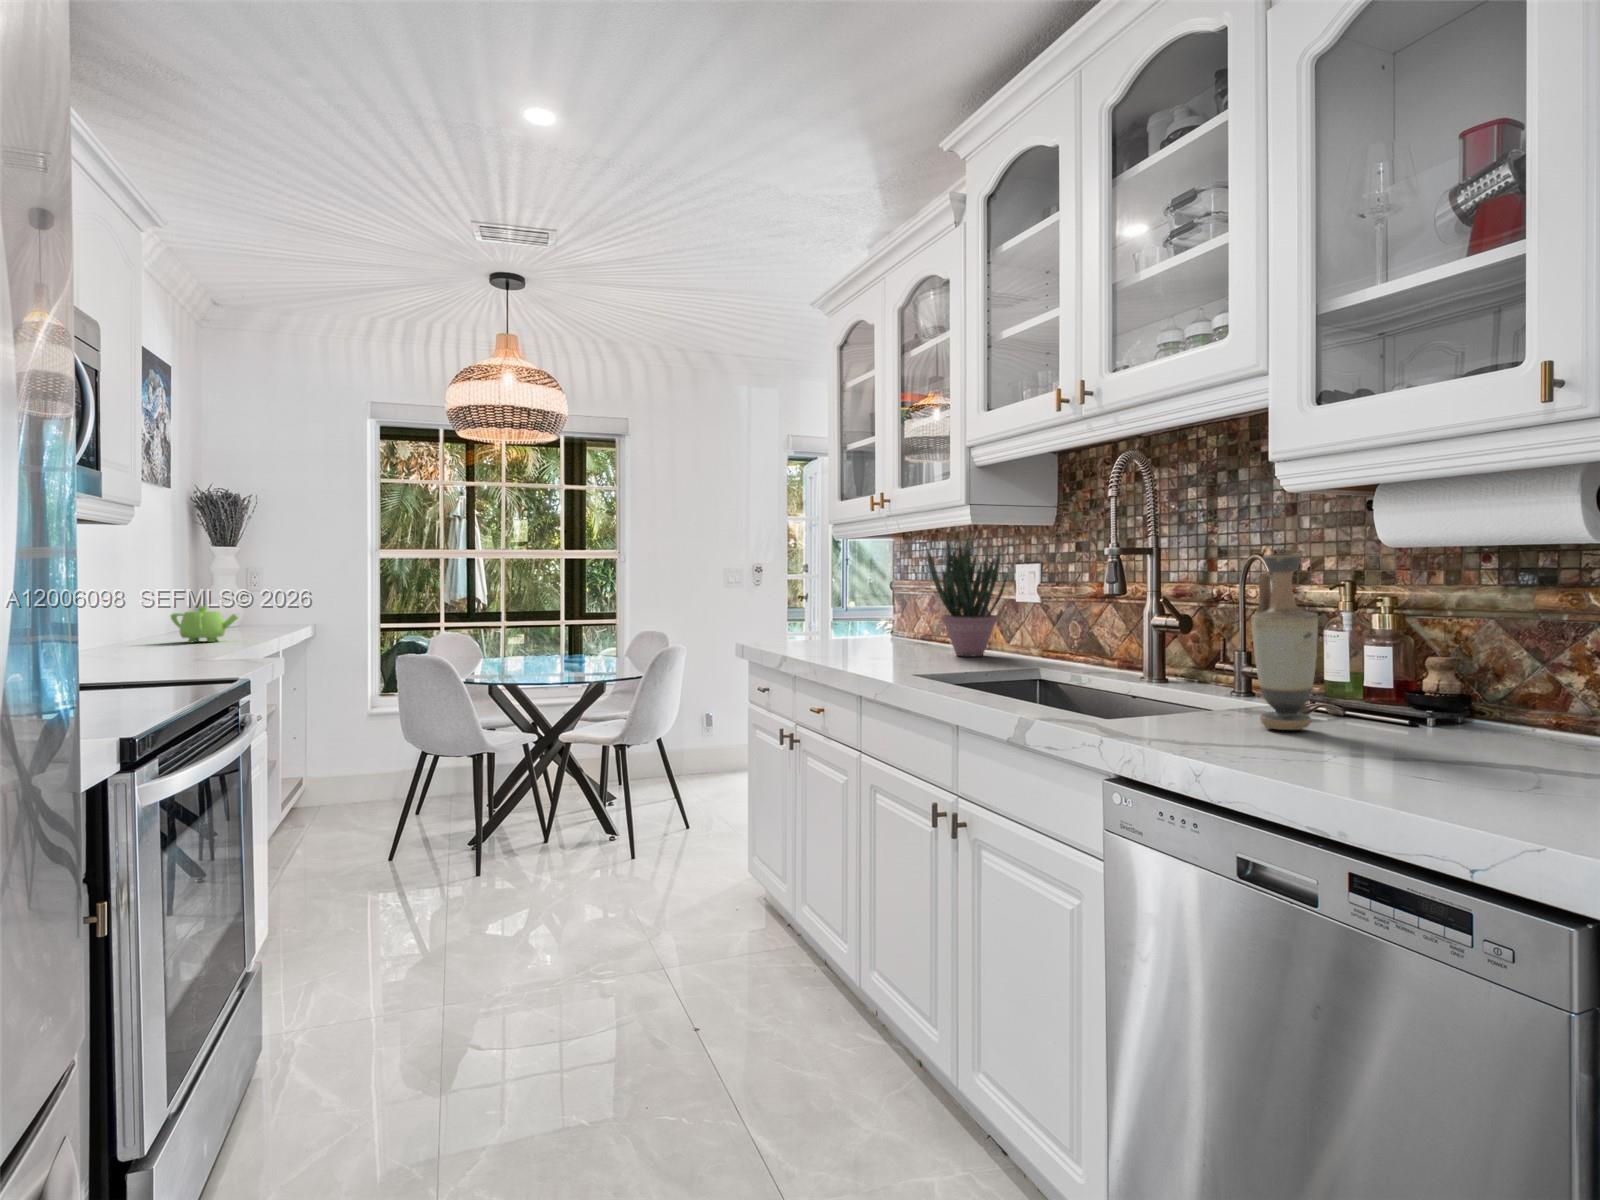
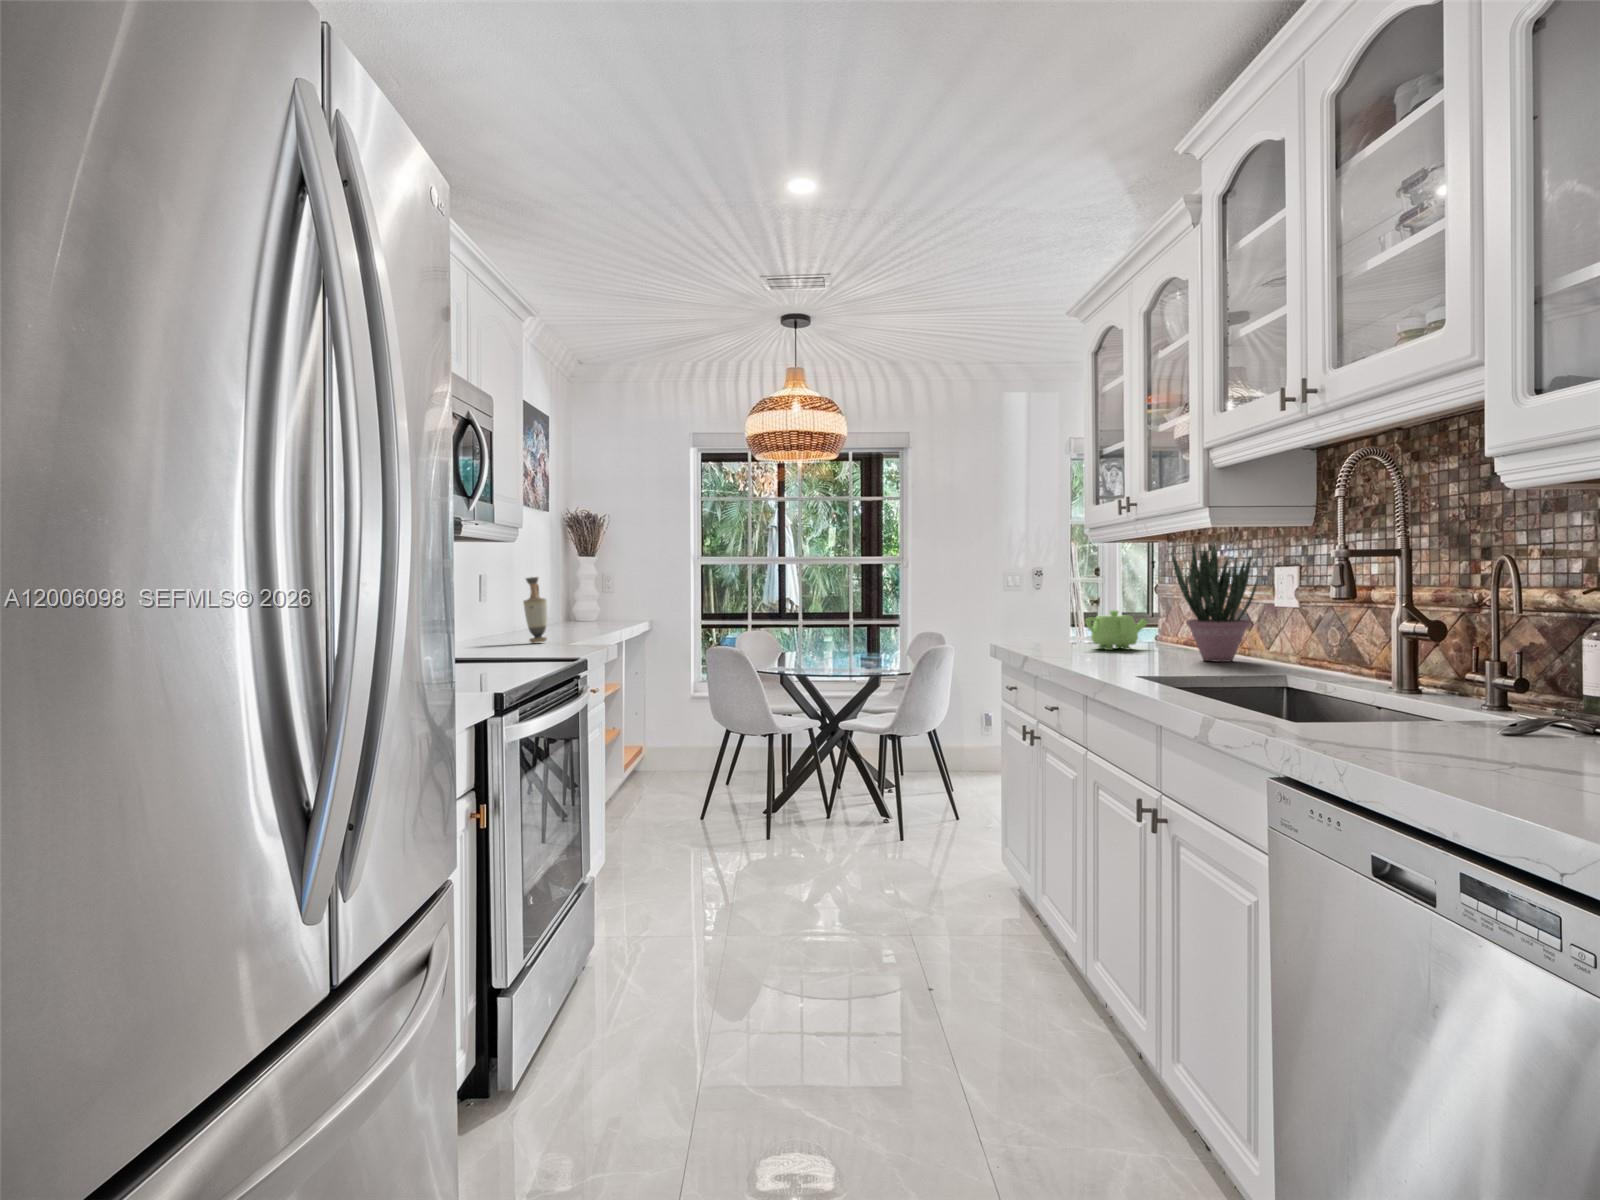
vase: present [1252,553,1318,730] -> present [523,577,547,643]
teapot: present [171,606,238,643] -> present [1085,610,1147,650]

